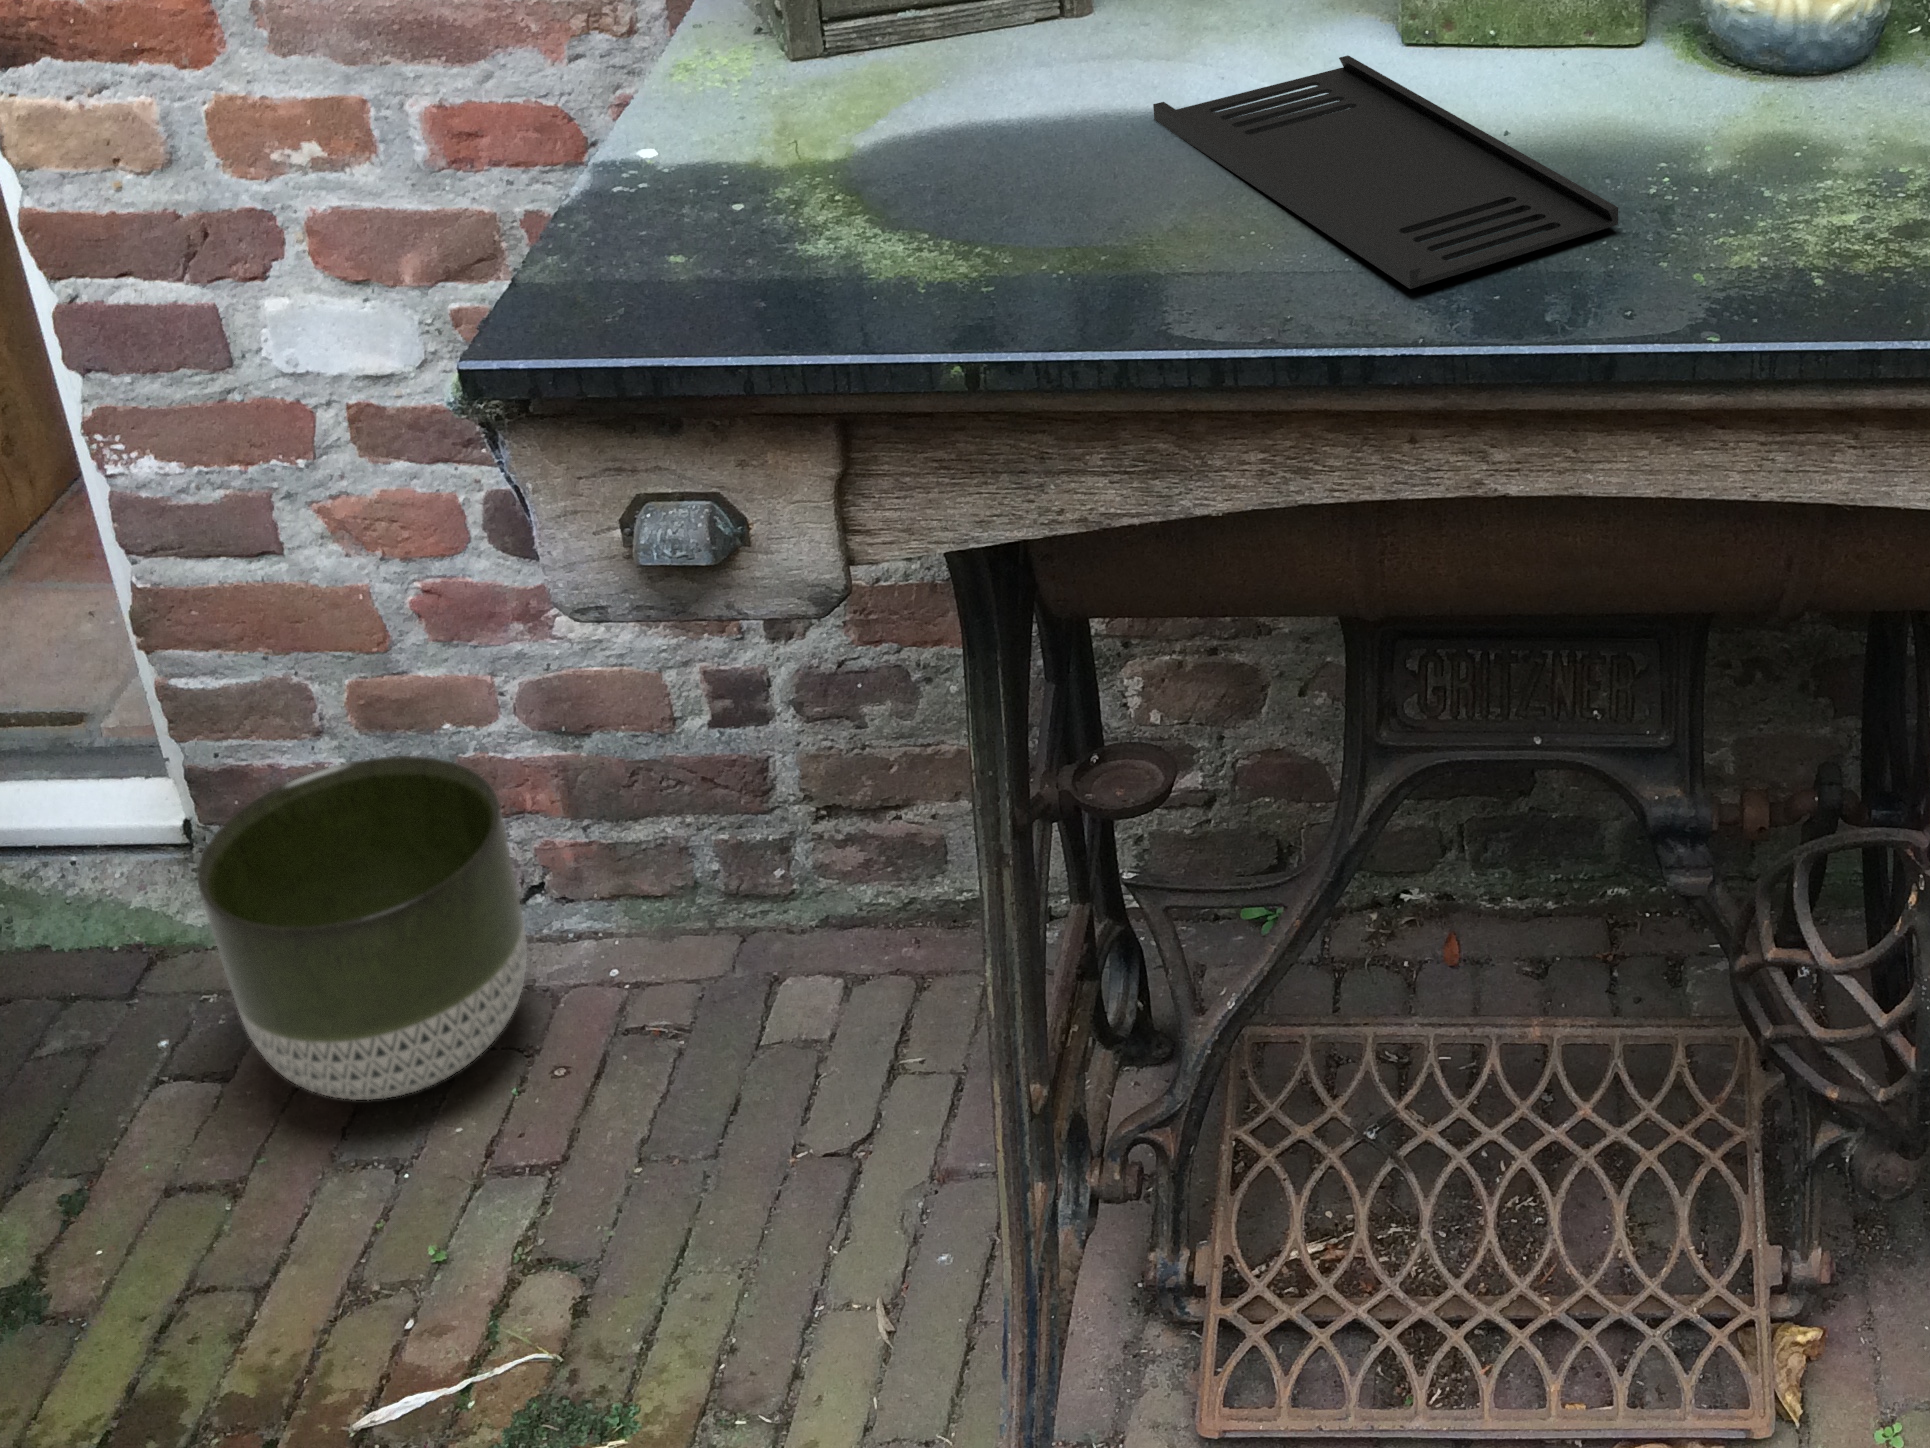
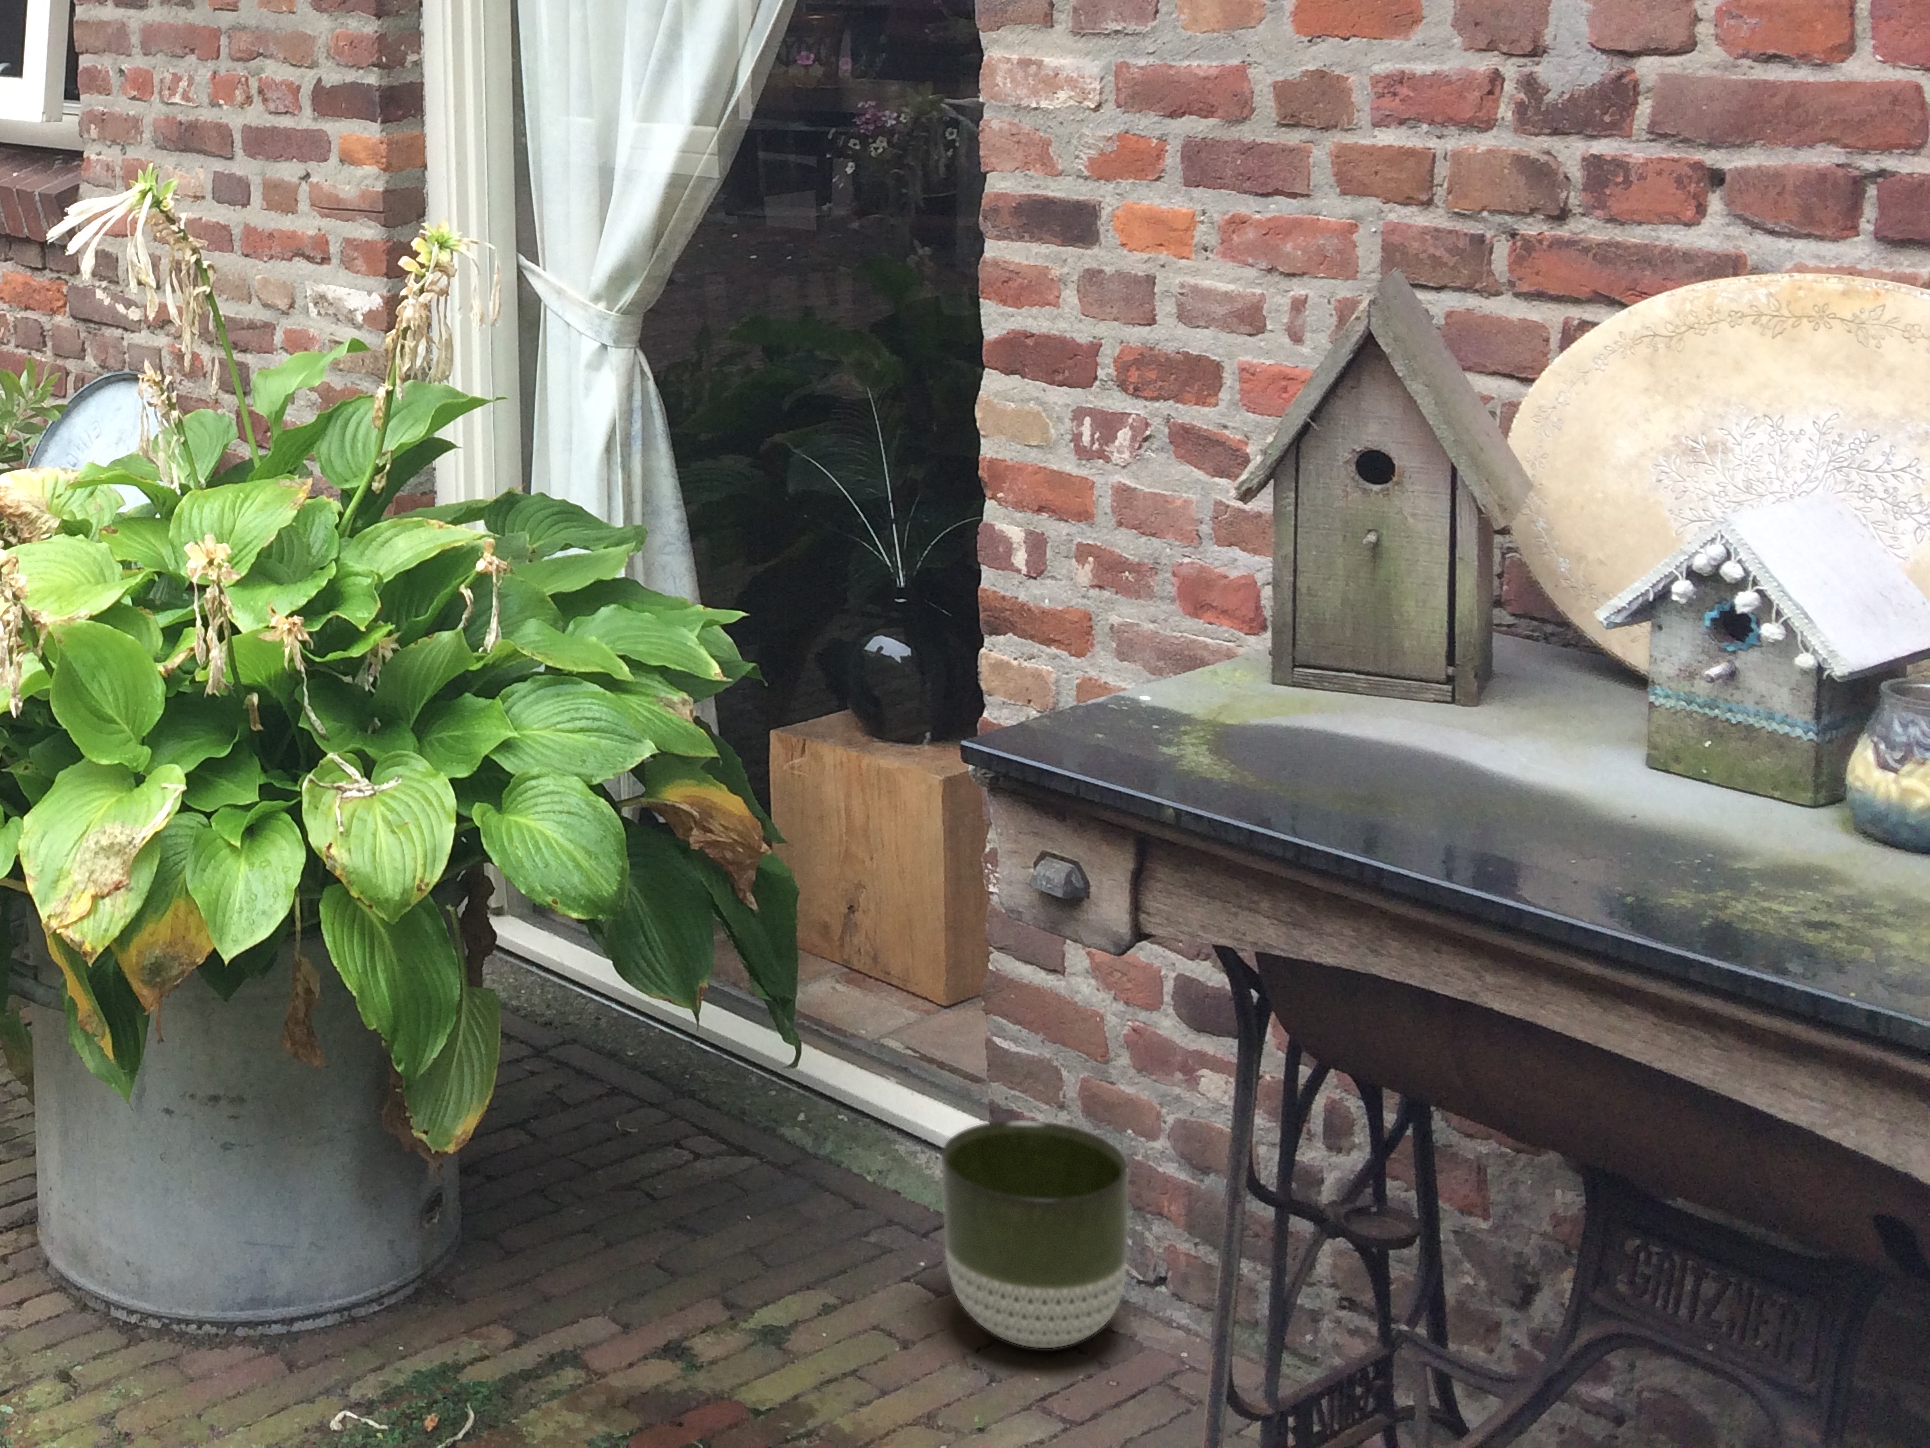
tray: present [1153,55,1618,289] -> none [1437,752,1630,872]

